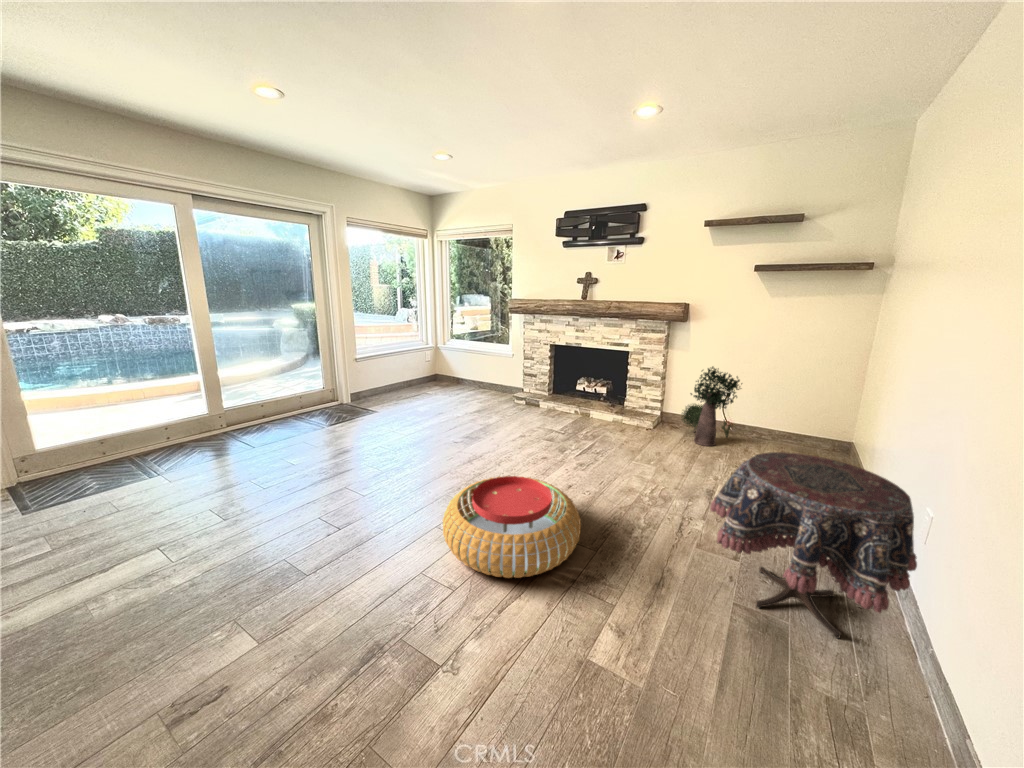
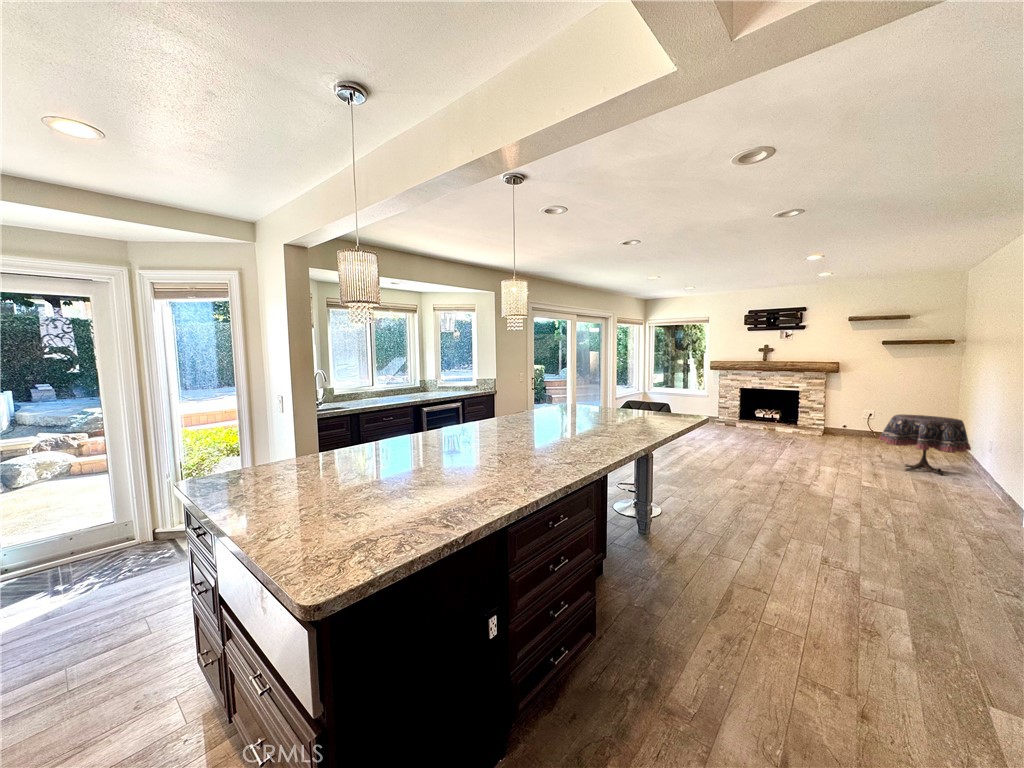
potted plant: present [681,367,742,446] -> none [840,396,881,442]
pouf: present [443,476,581,578] -> none [749,432,819,462]

